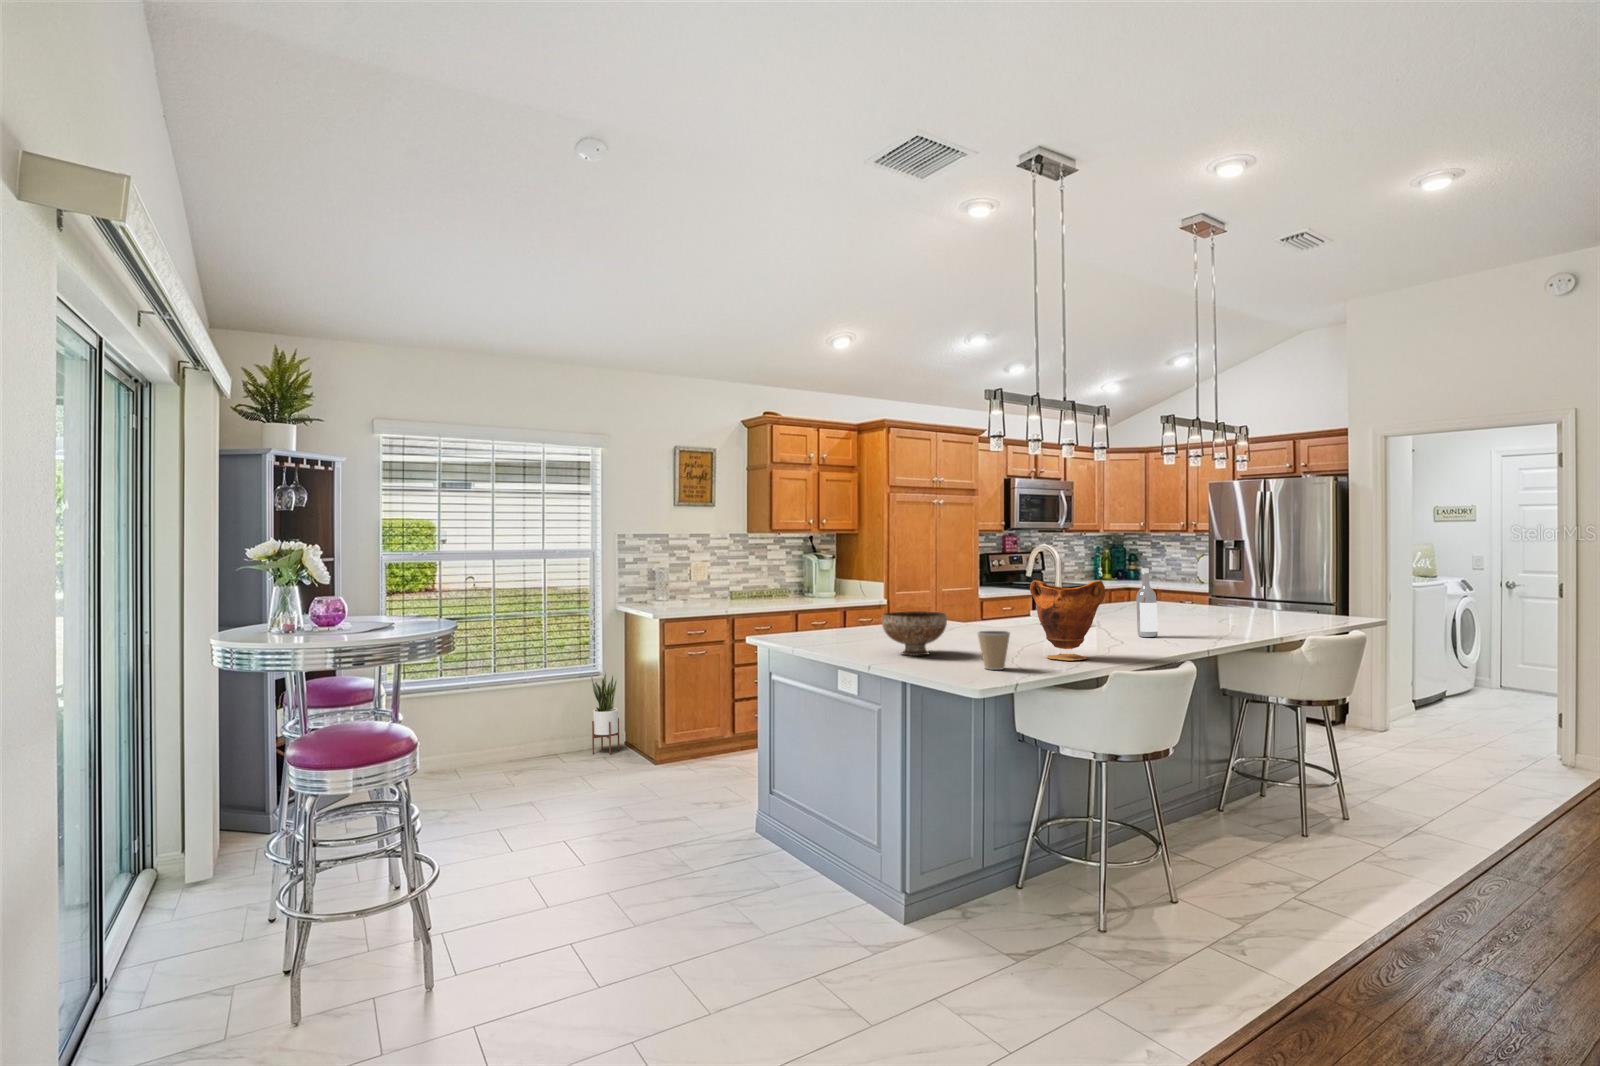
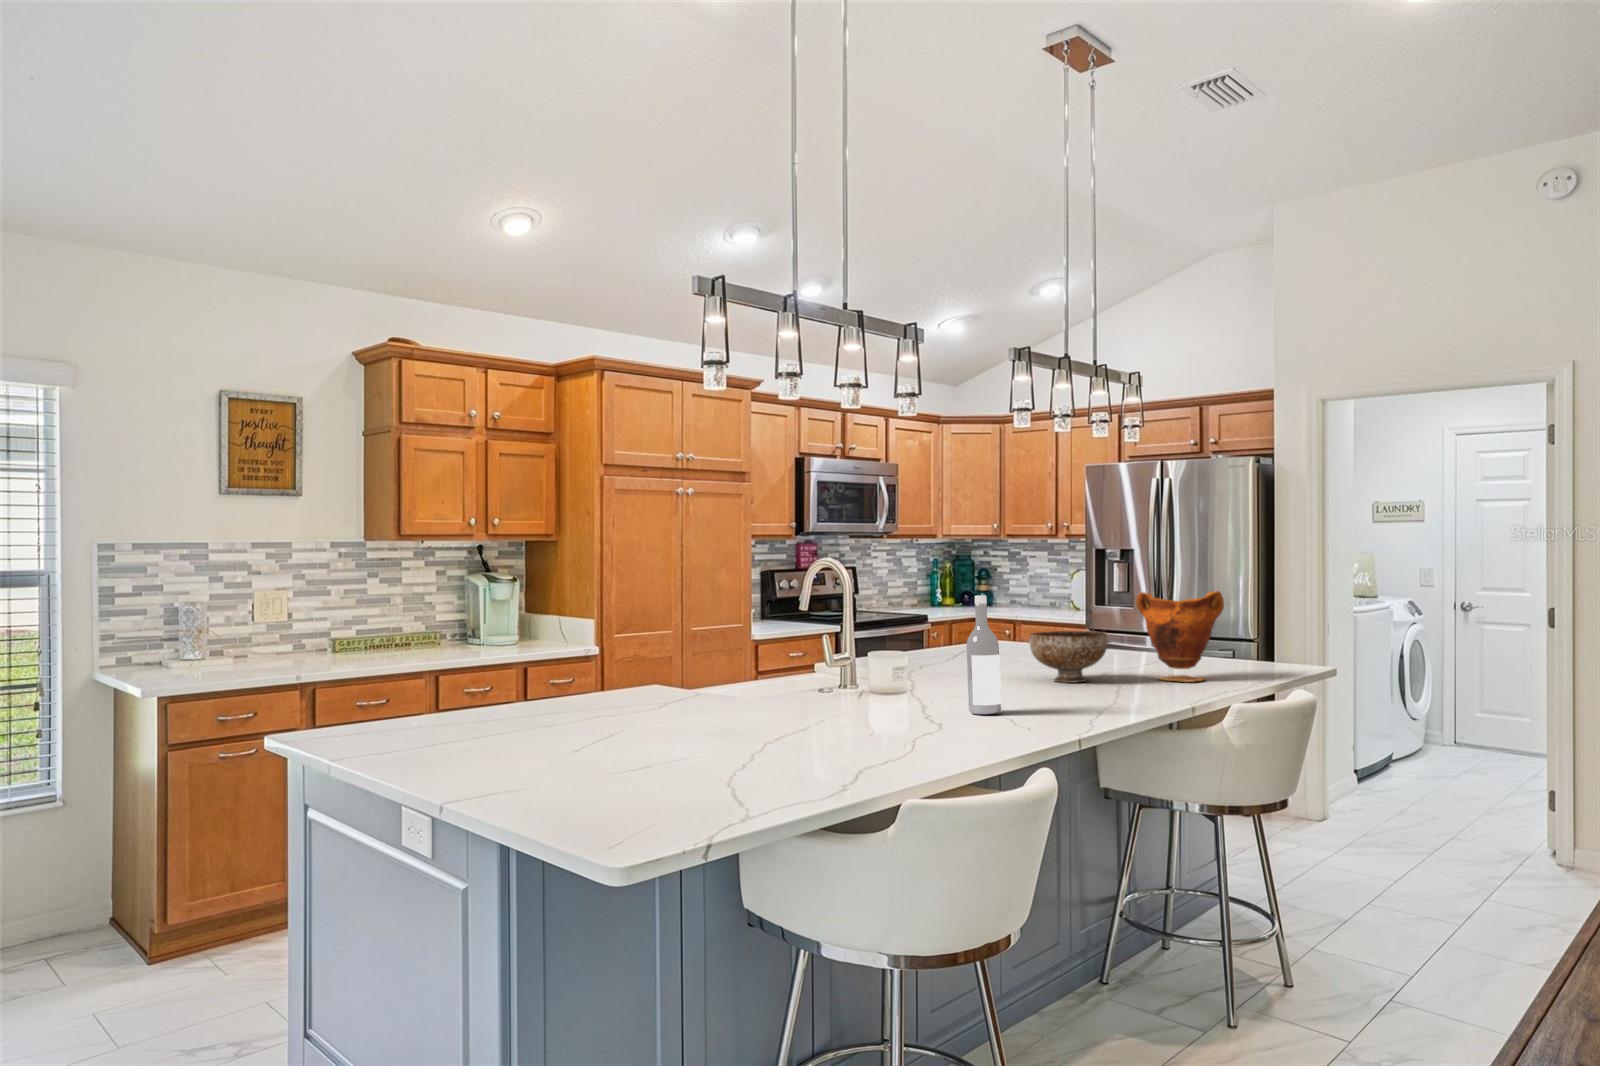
vase: present [1030,580,1105,660] -> present [1136,591,1224,682]
bowl: present [882,611,947,656] -> present [1029,631,1108,683]
coffee cup: present [978,631,1010,670] -> none [631,732,699,817]
potted plant: present [591,671,619,754] -> none [29,791,96,945]

